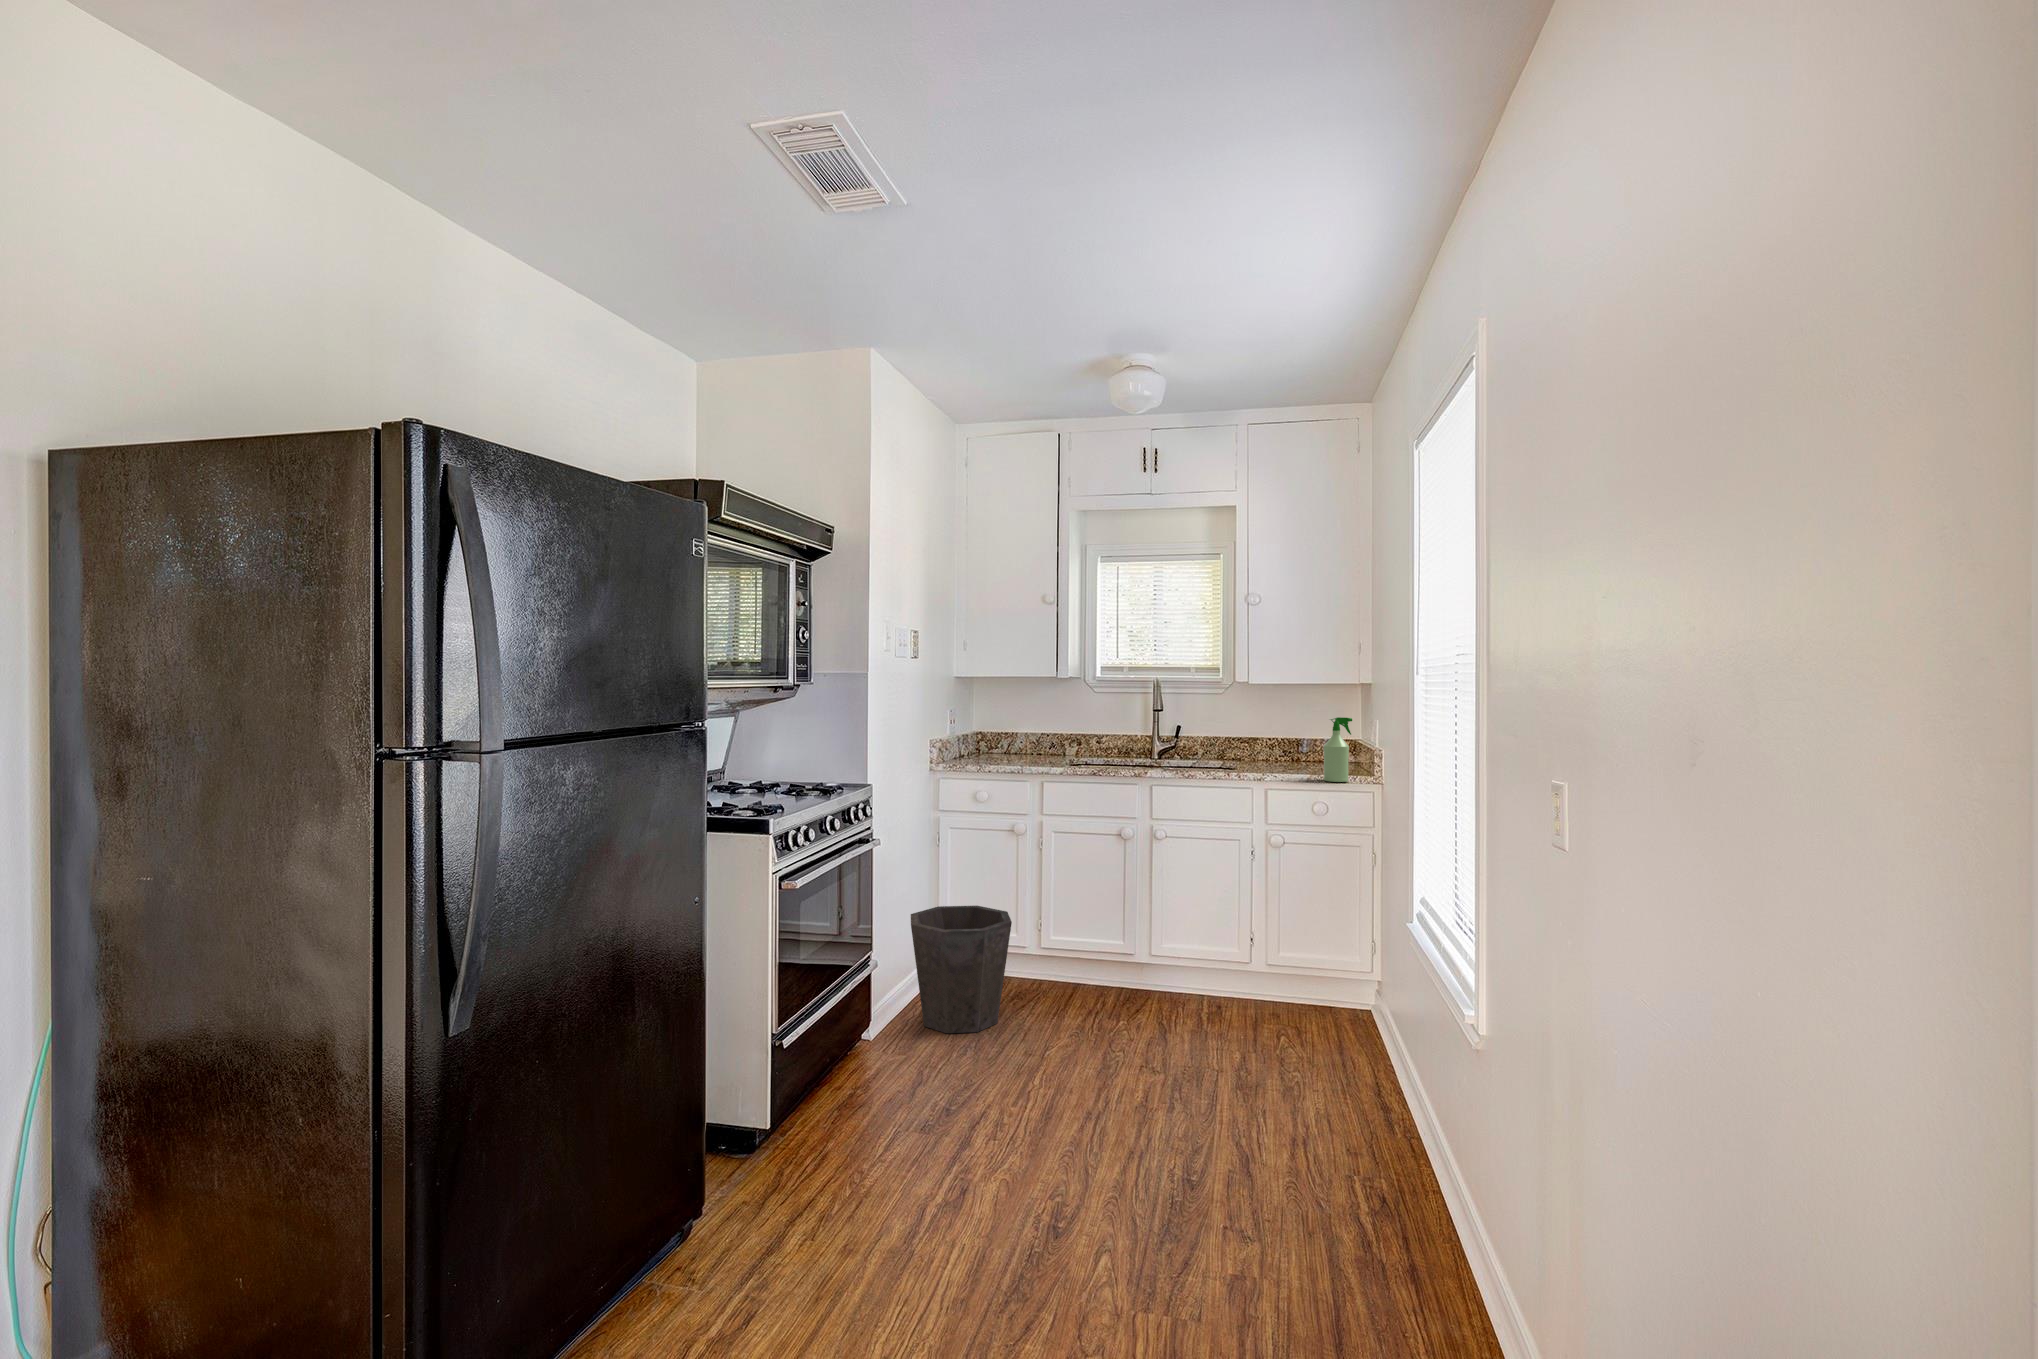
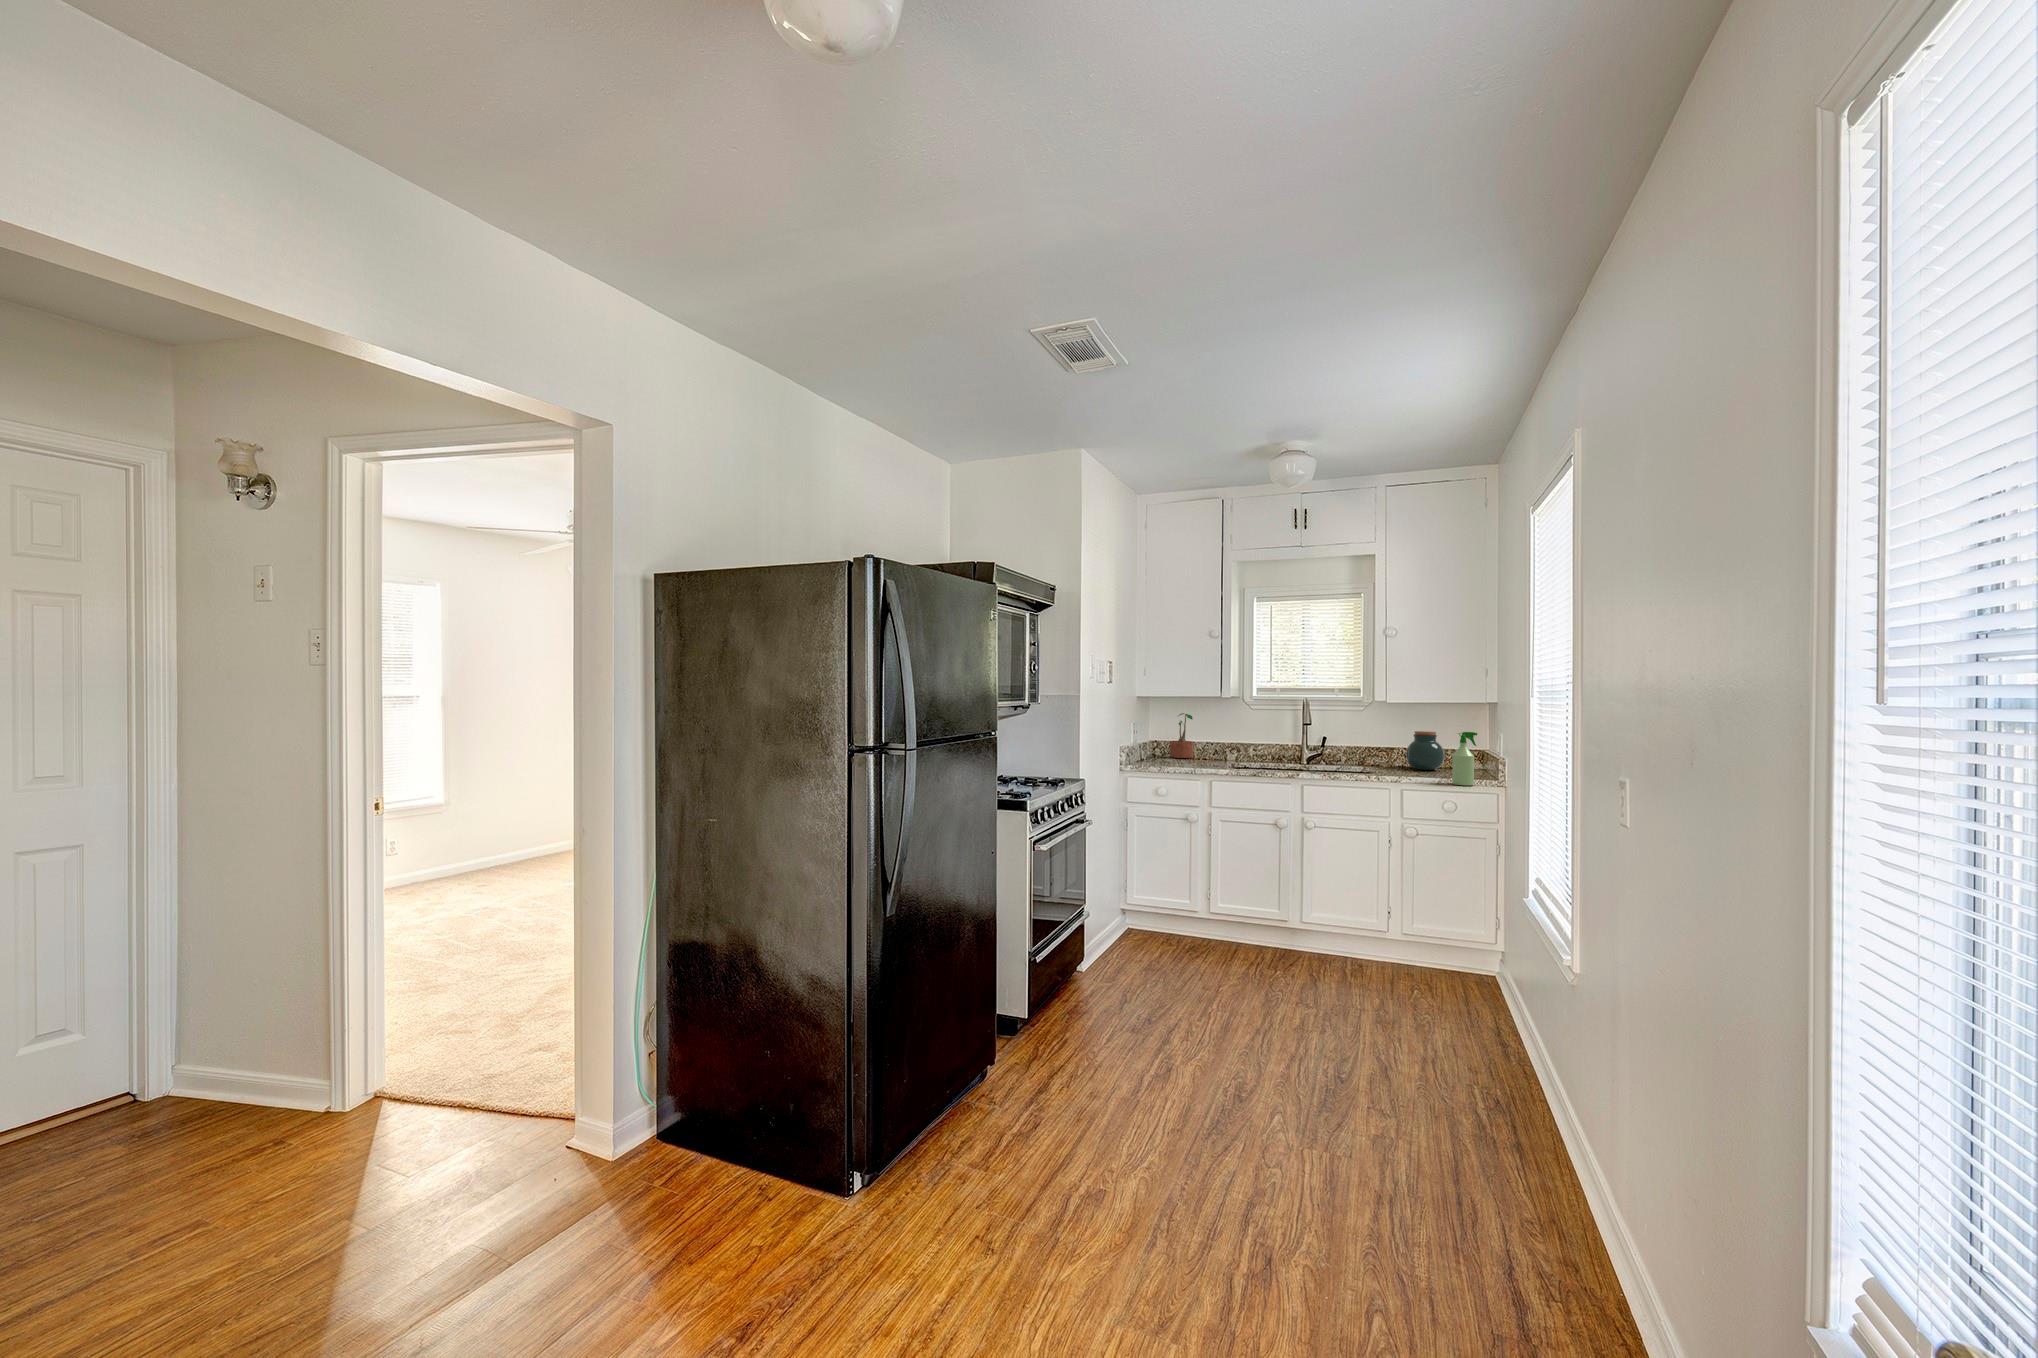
potted plant: none [995,699,1024,754] -> present [1170,713,1193,758]
jar: none [1272,717,1314,763] -> present [1406,731,1444,770]
waste bin: present [911,906,1012,1033] -> none [1110,876,1191,973]

